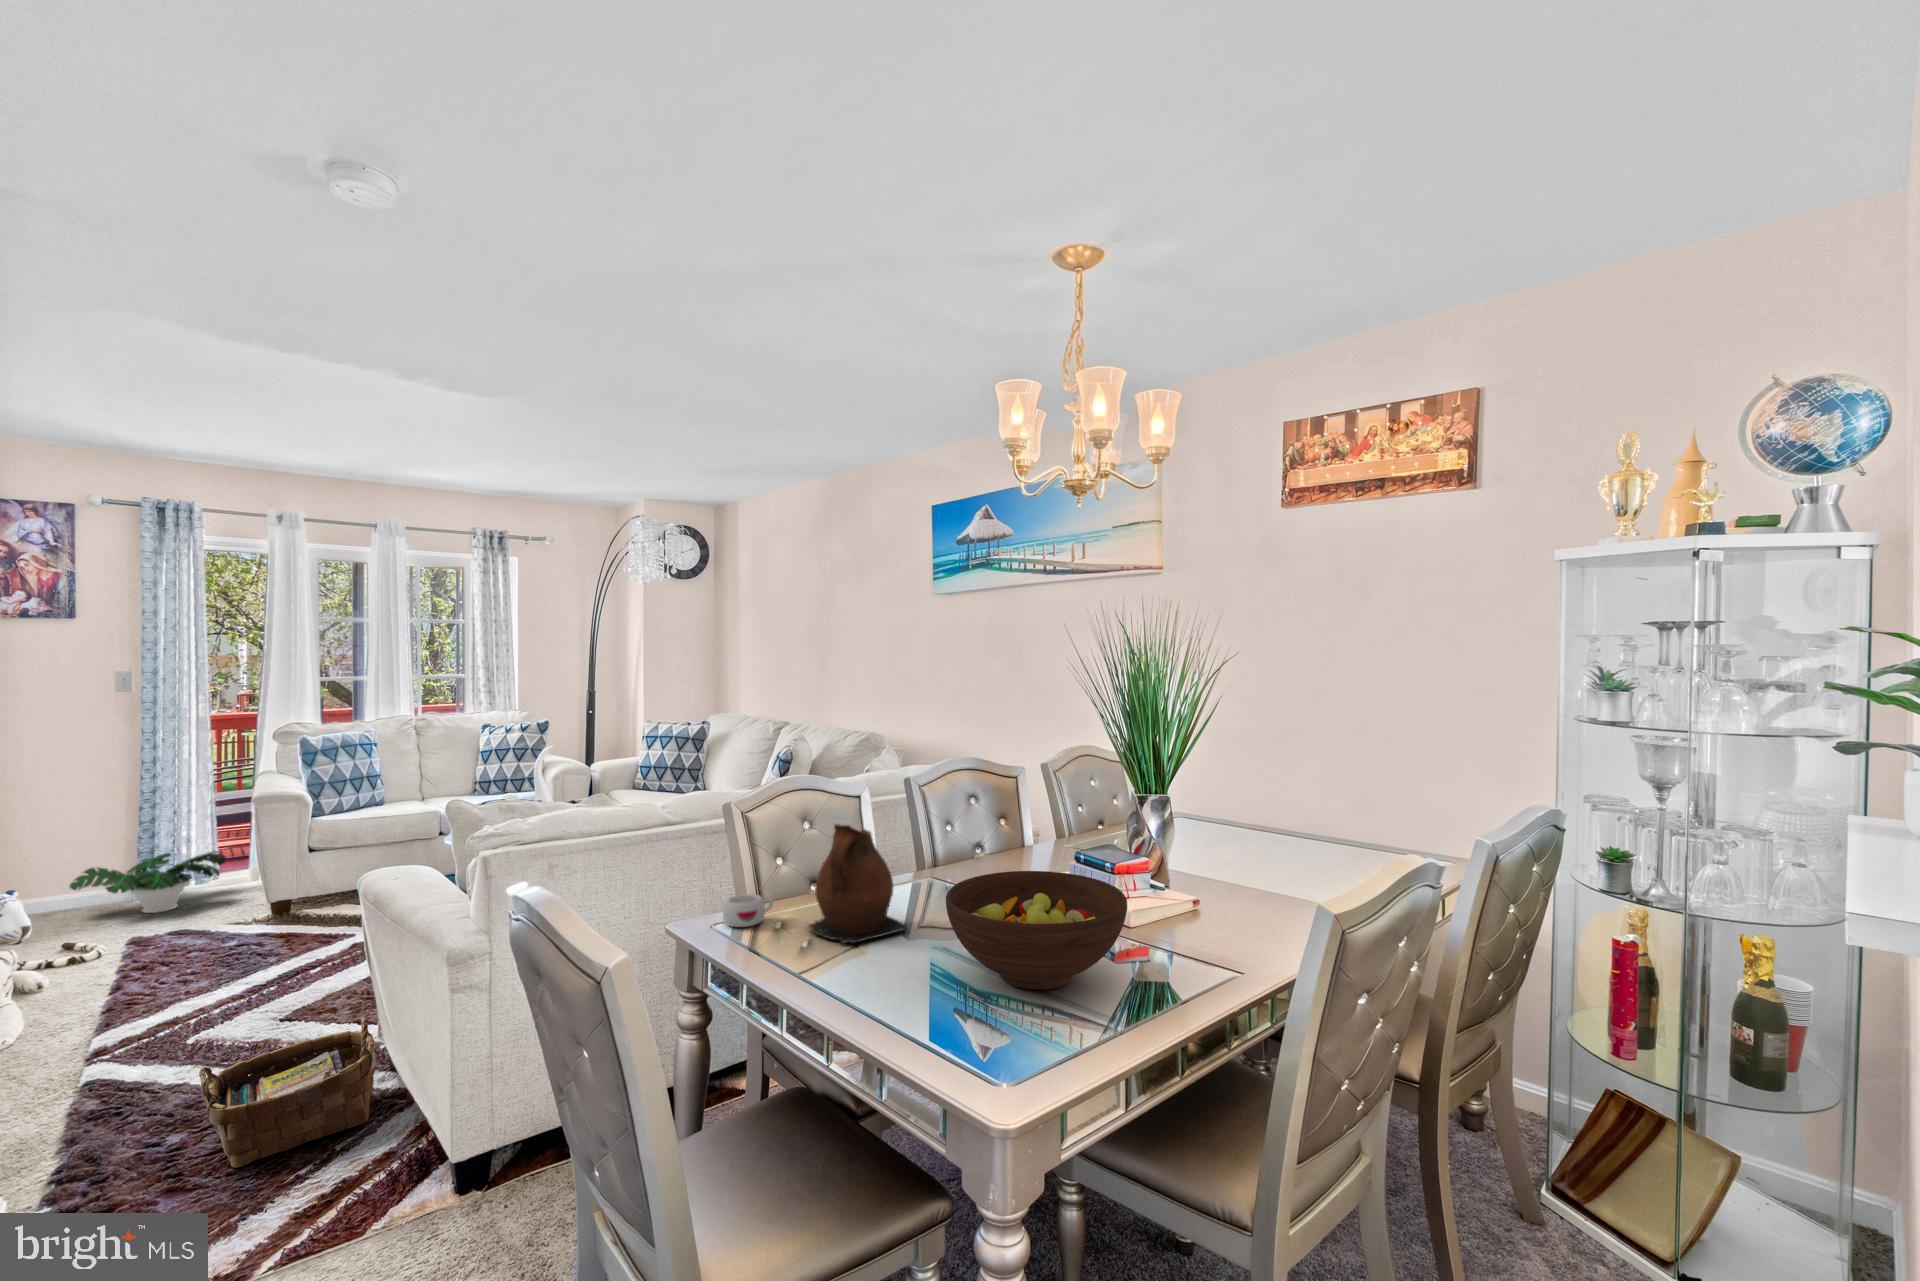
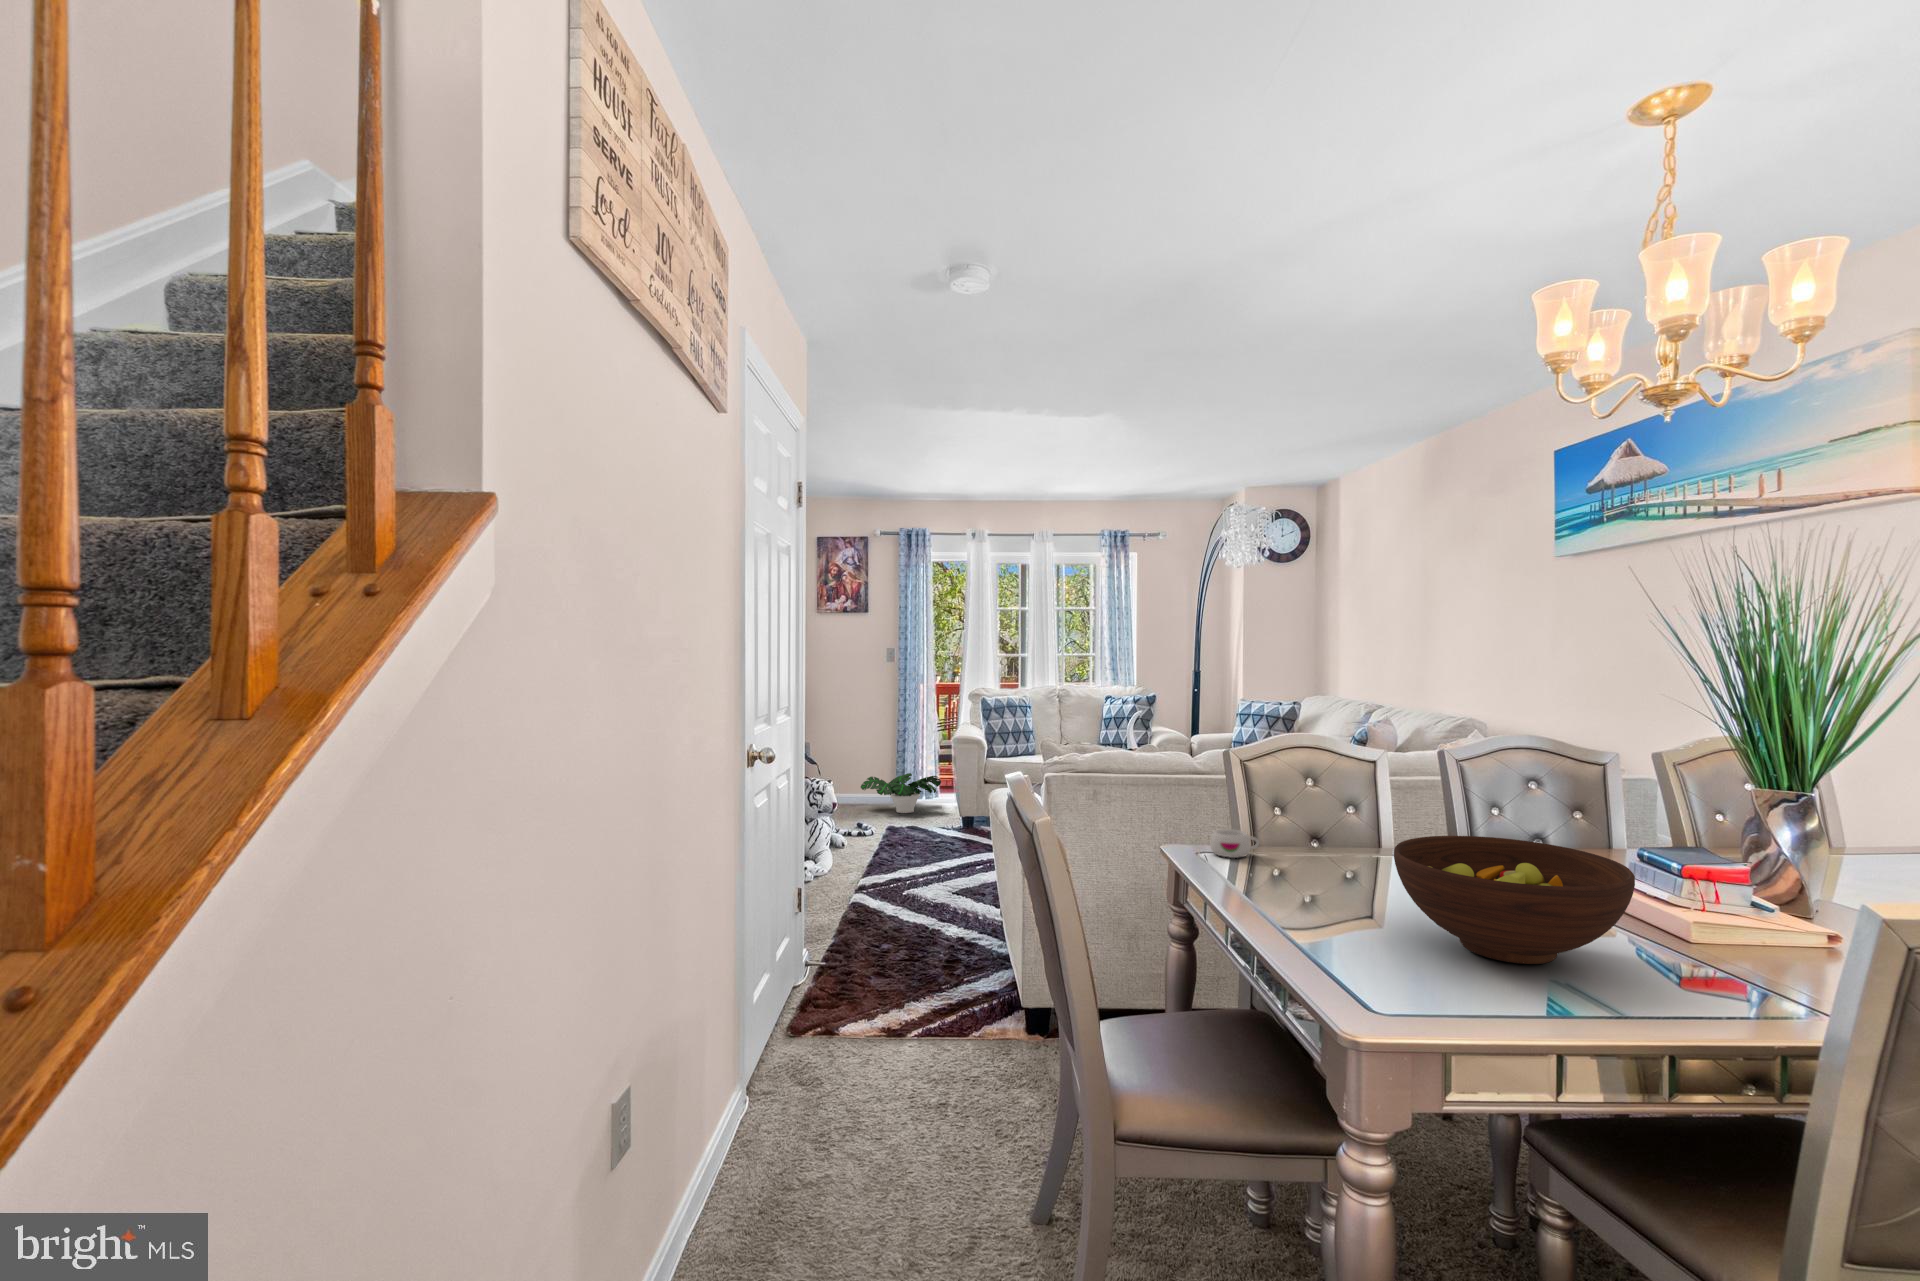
ceramic pitcher: present [809,824,907,943] -> none [1280,768,1390,889]
woven basket: present [199,1016,376,1168] -> none [893,893,994,974]

